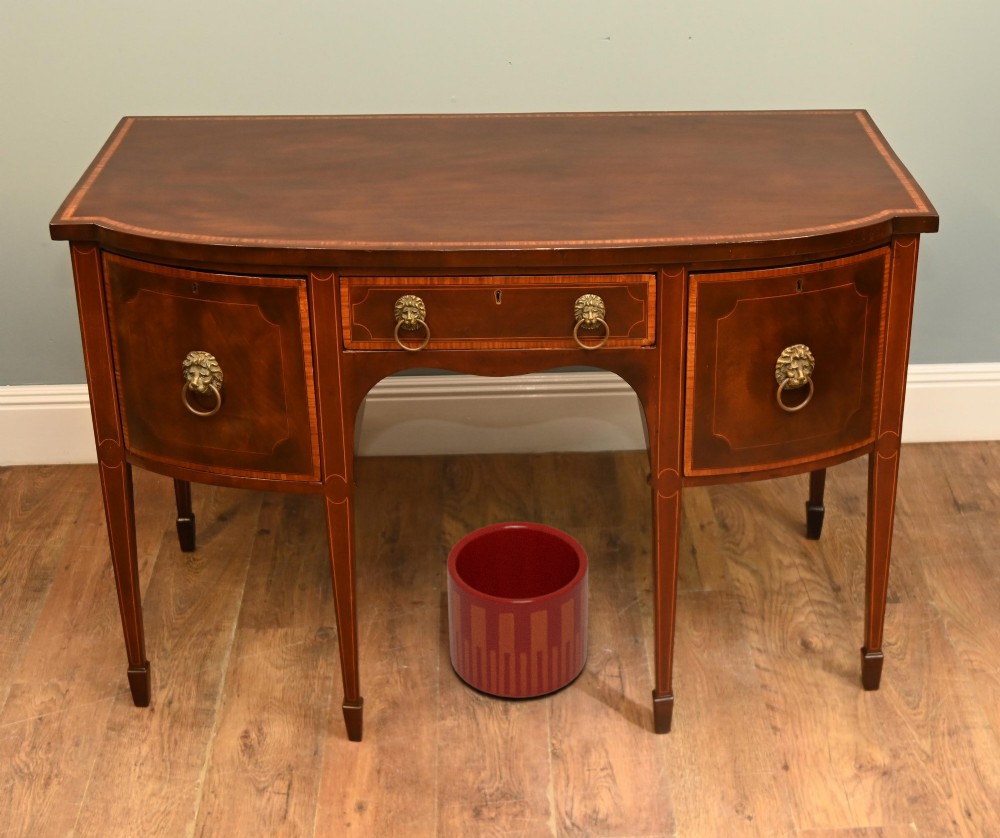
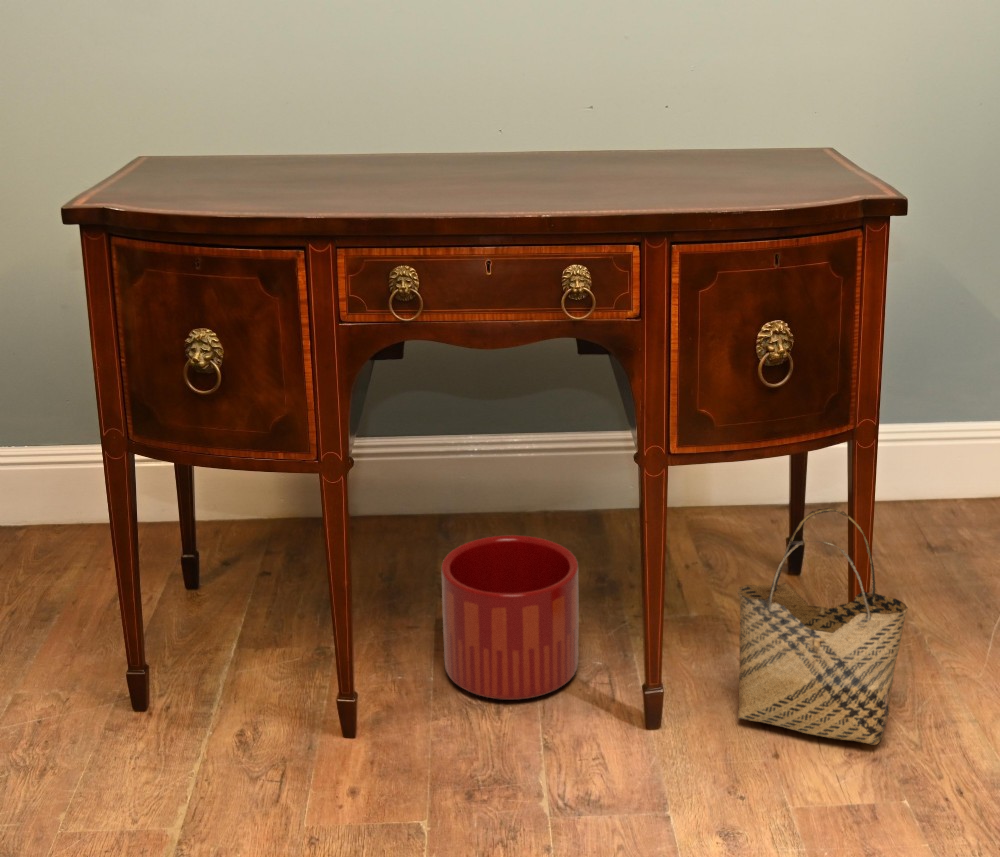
woven basket: none [748,519,923,756] -> present [737,508,908,745]

